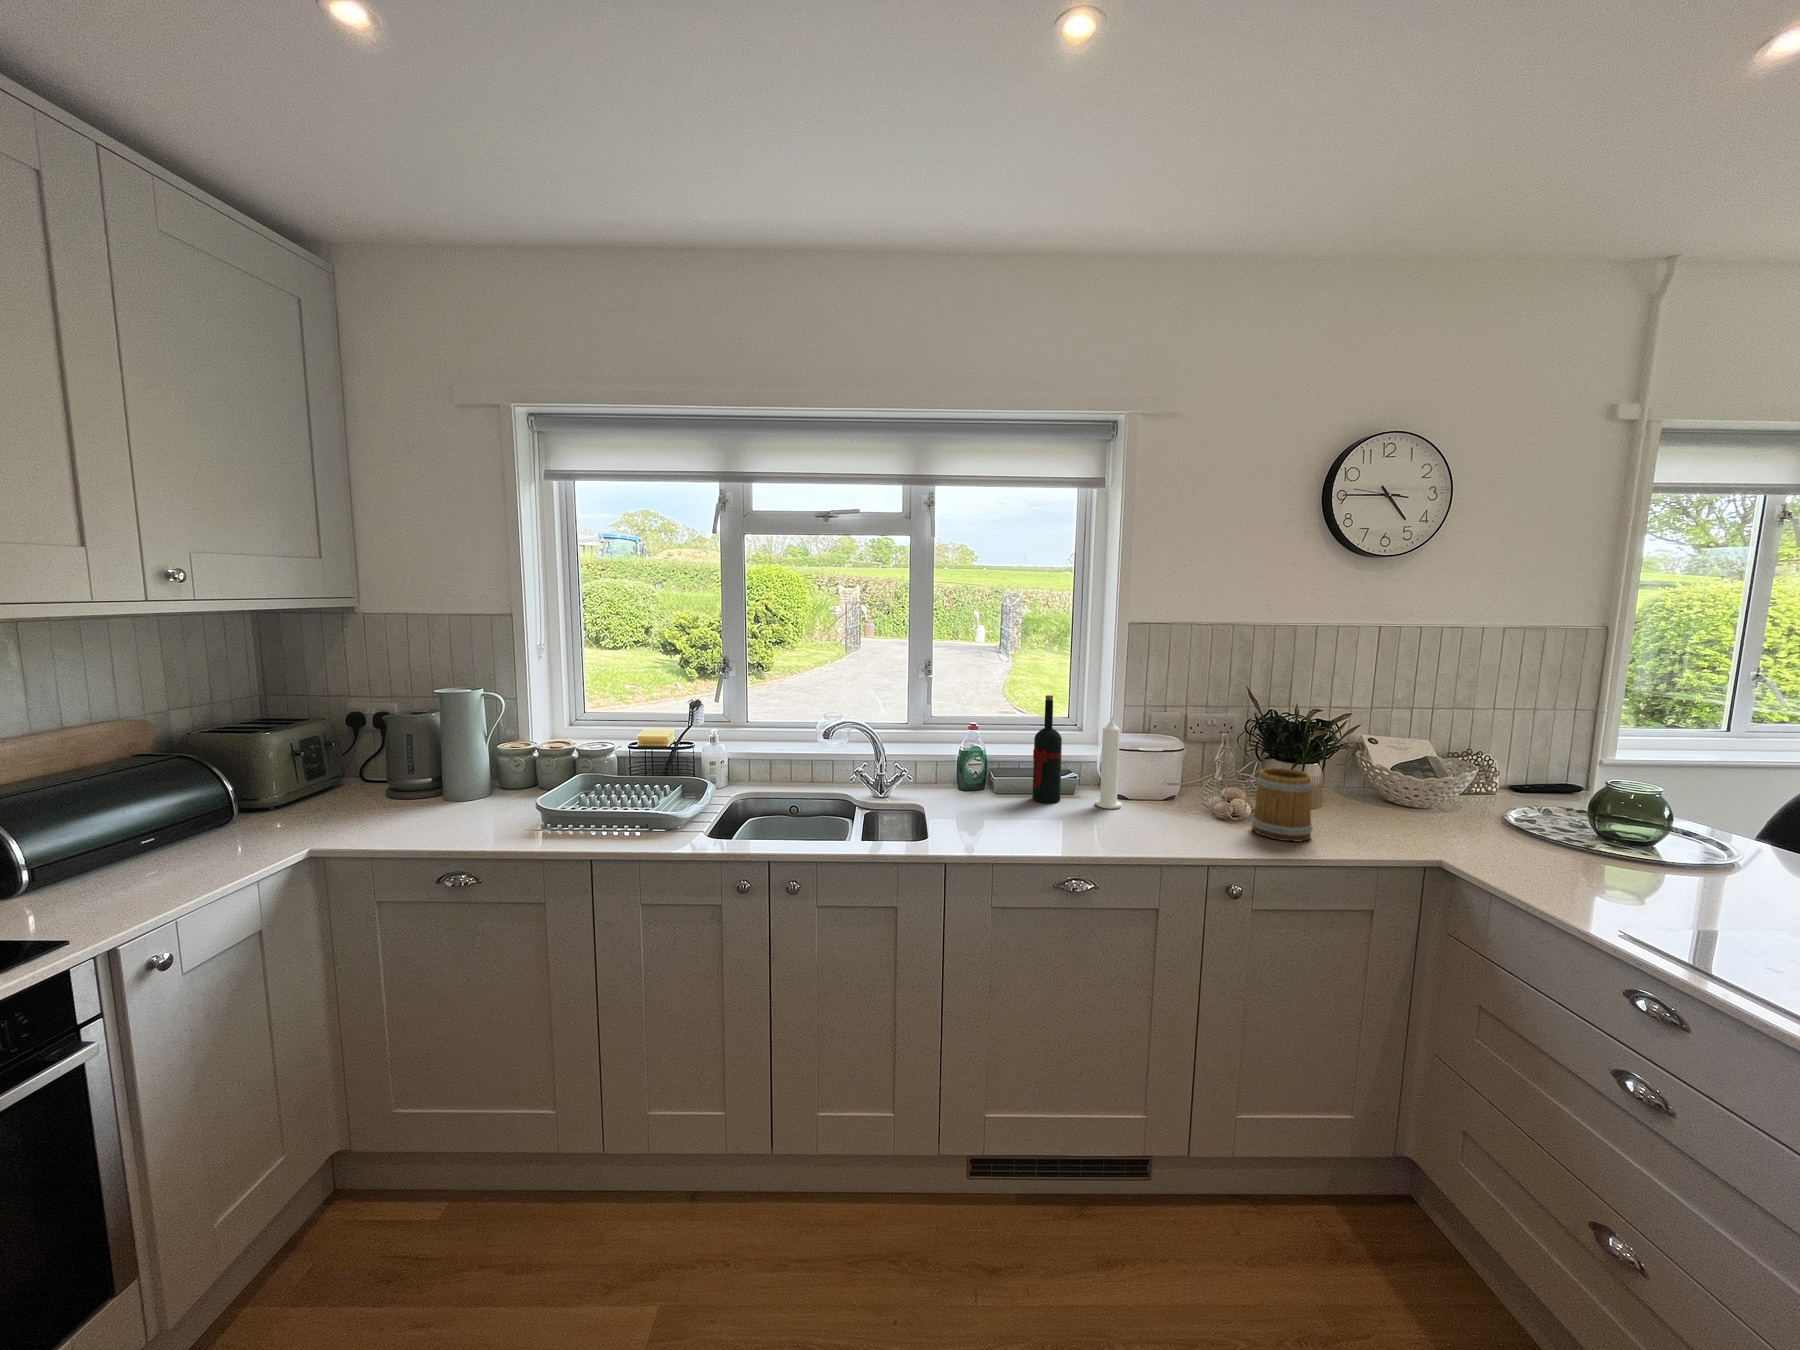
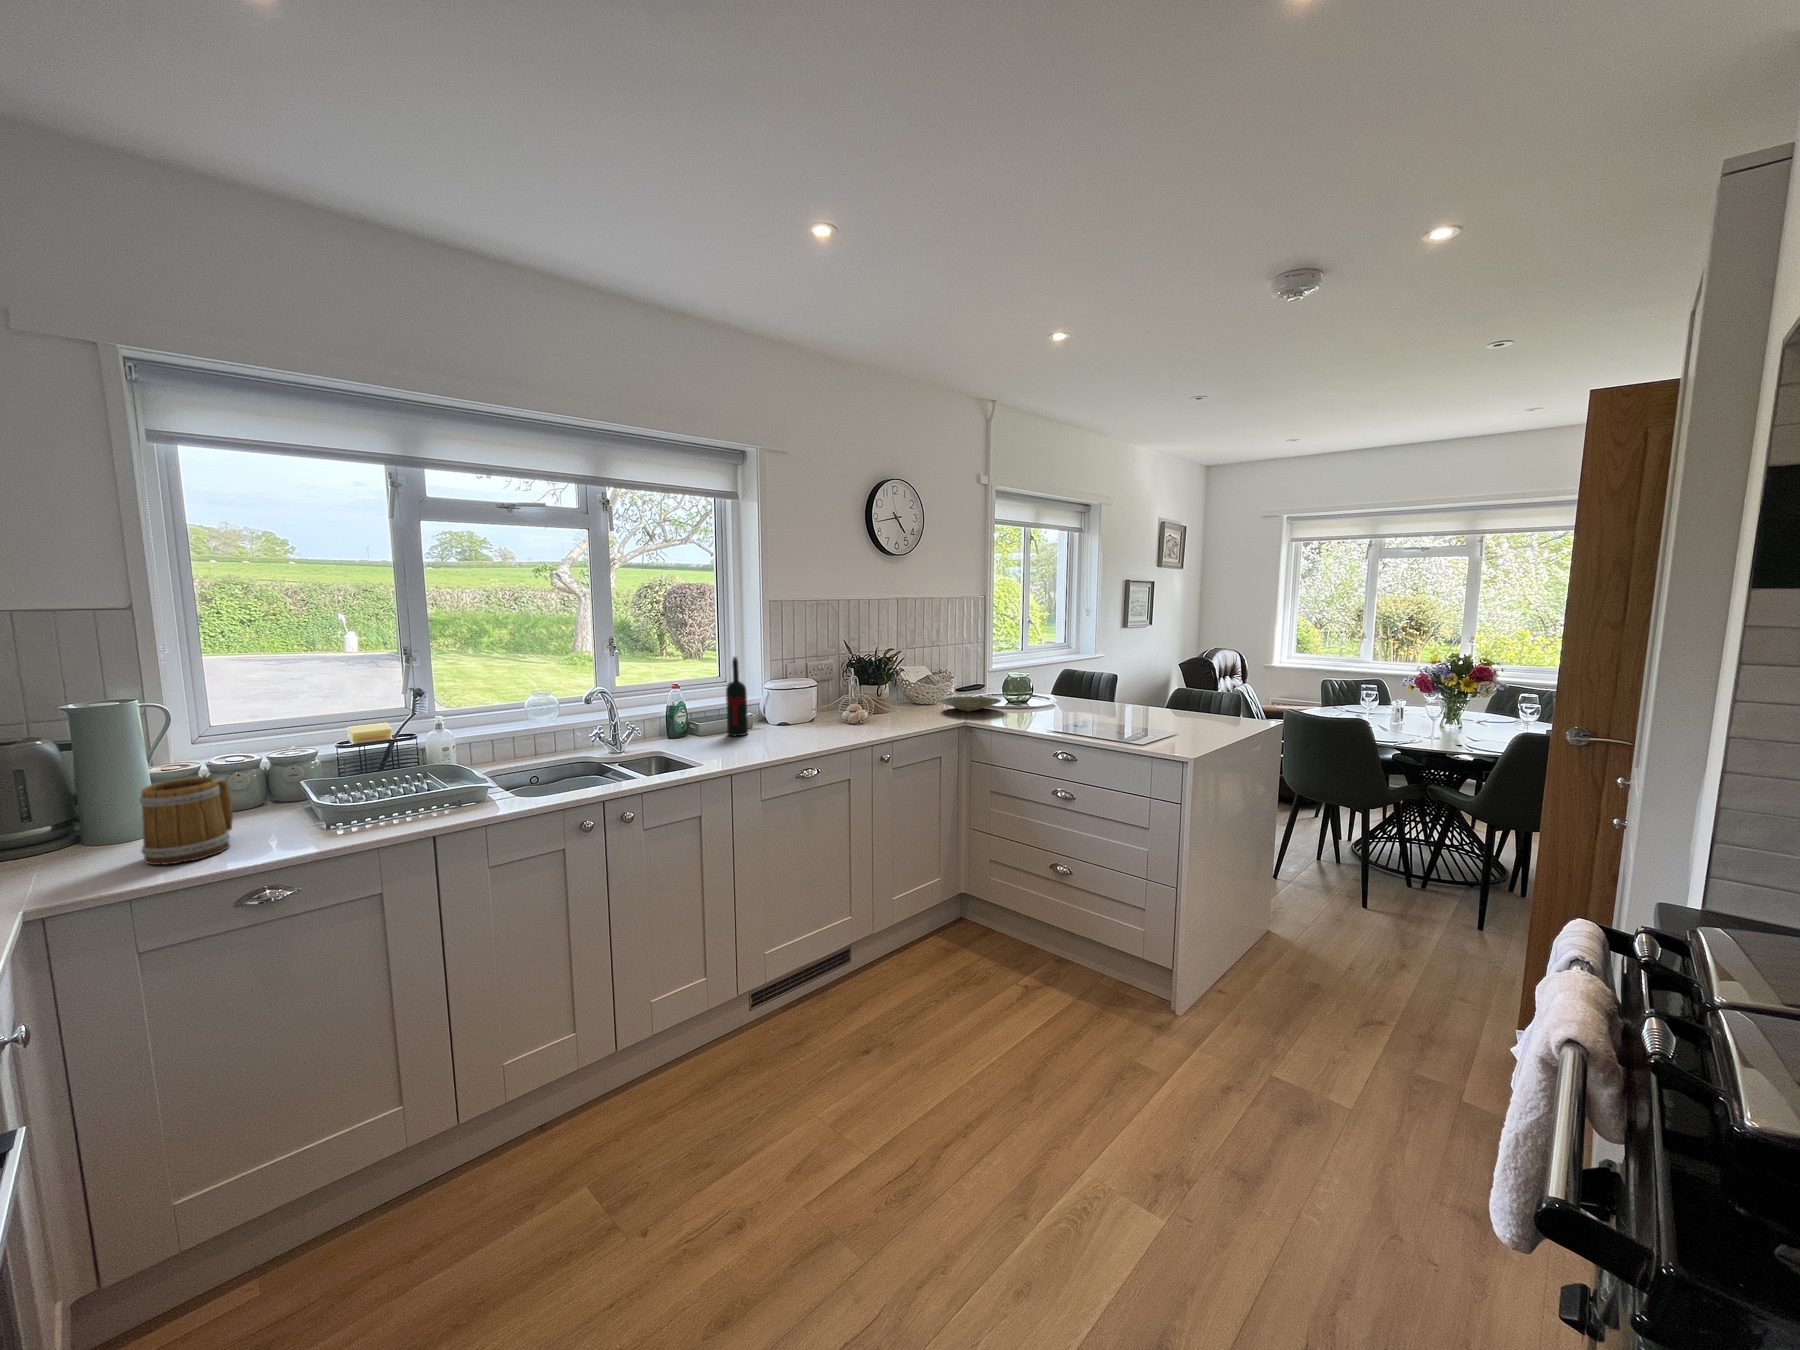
candle: present [1095,717,1122,809] -> none [772,667,790,732]
mug: present [1251,768,1313,841] -> present [140,777,233,865]
plate: none [1415,806,1565,840] -> present [939,696,1001,712]

